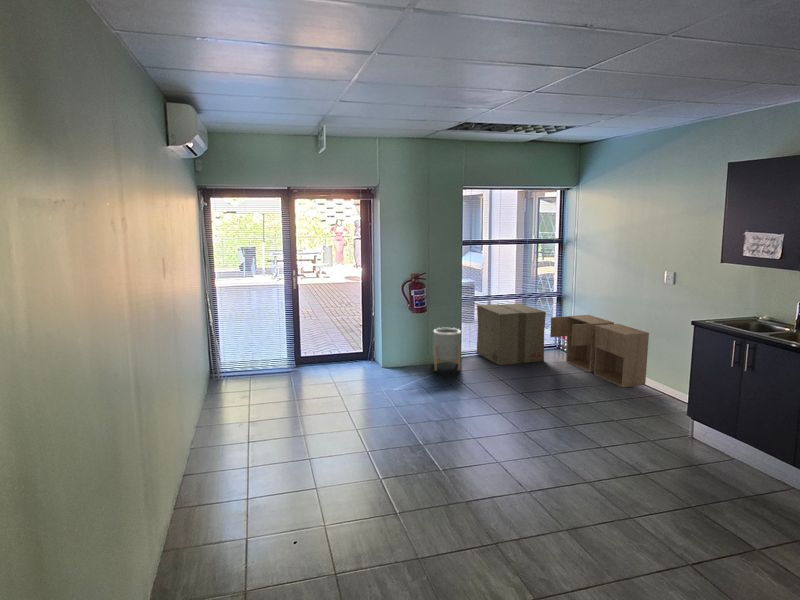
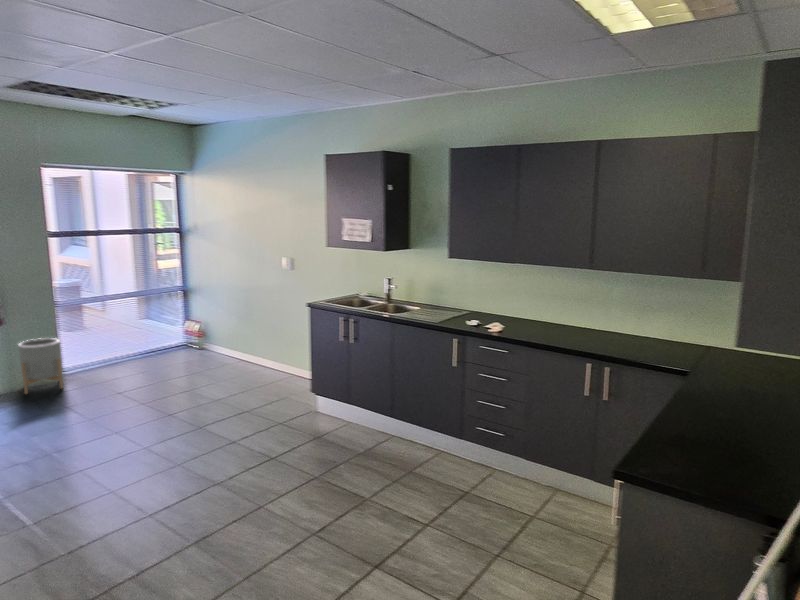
cardboard box: present [477,304,546,365] -> none [84,301,173,373]
storage cabinet: present [550,315,649,387] -> none [176,306,275,375]

